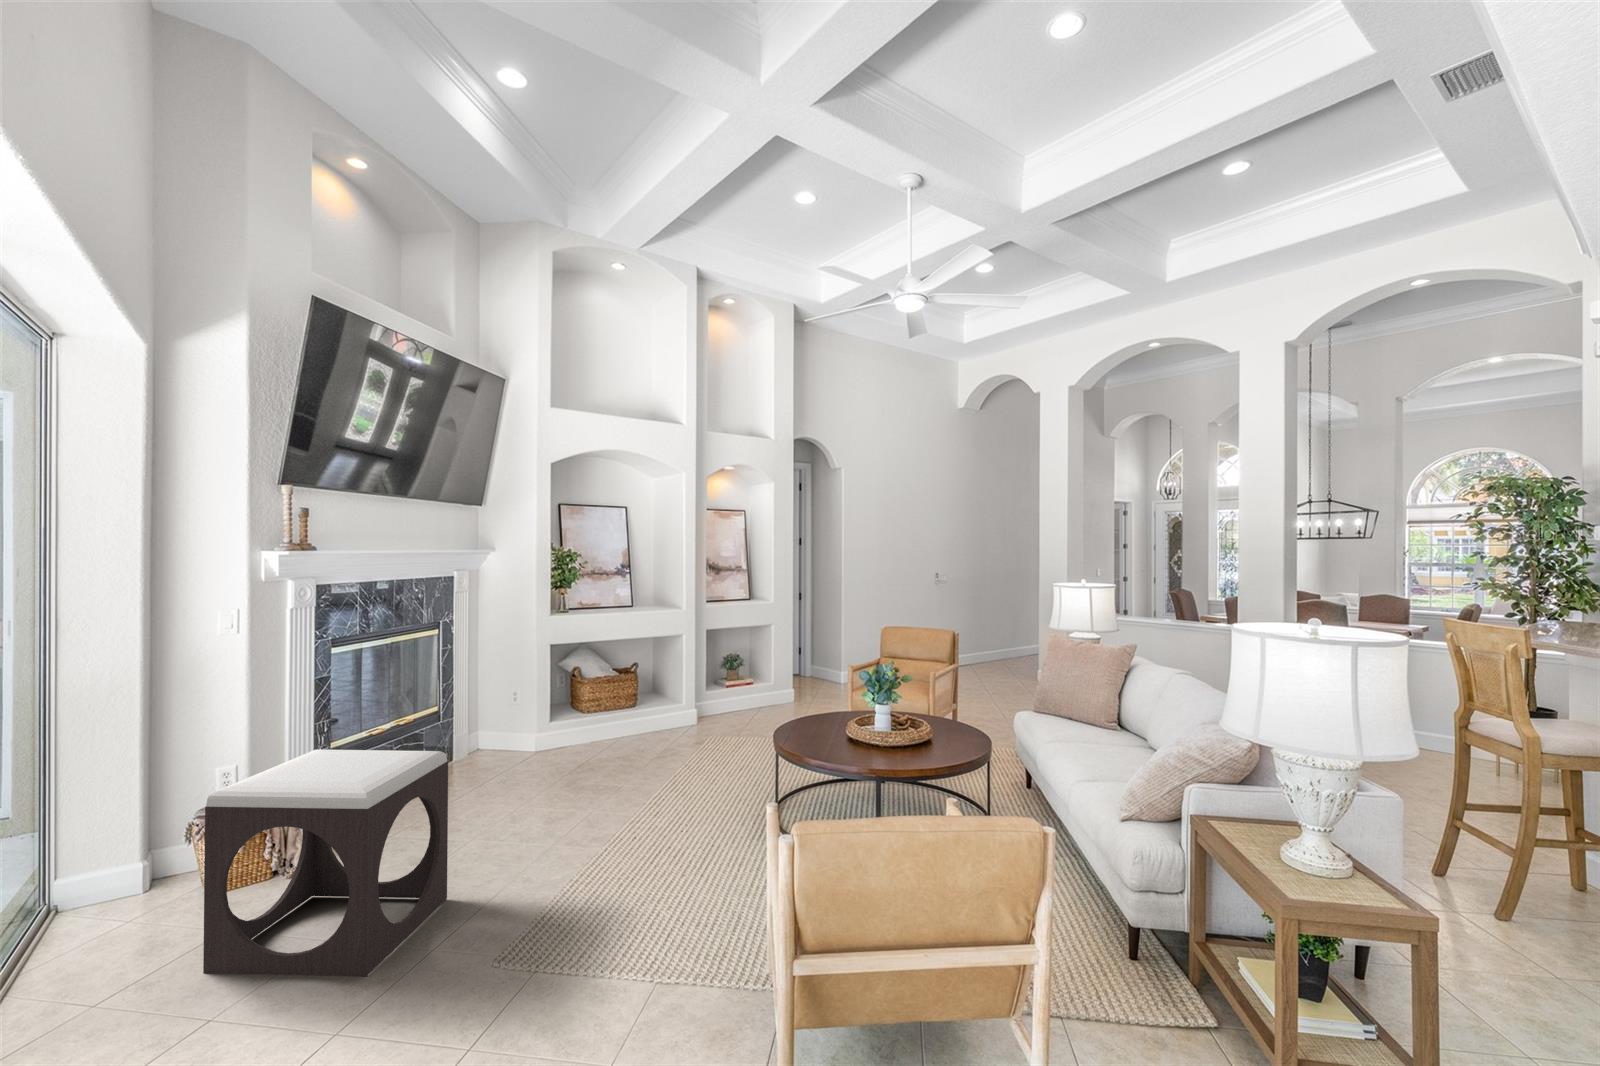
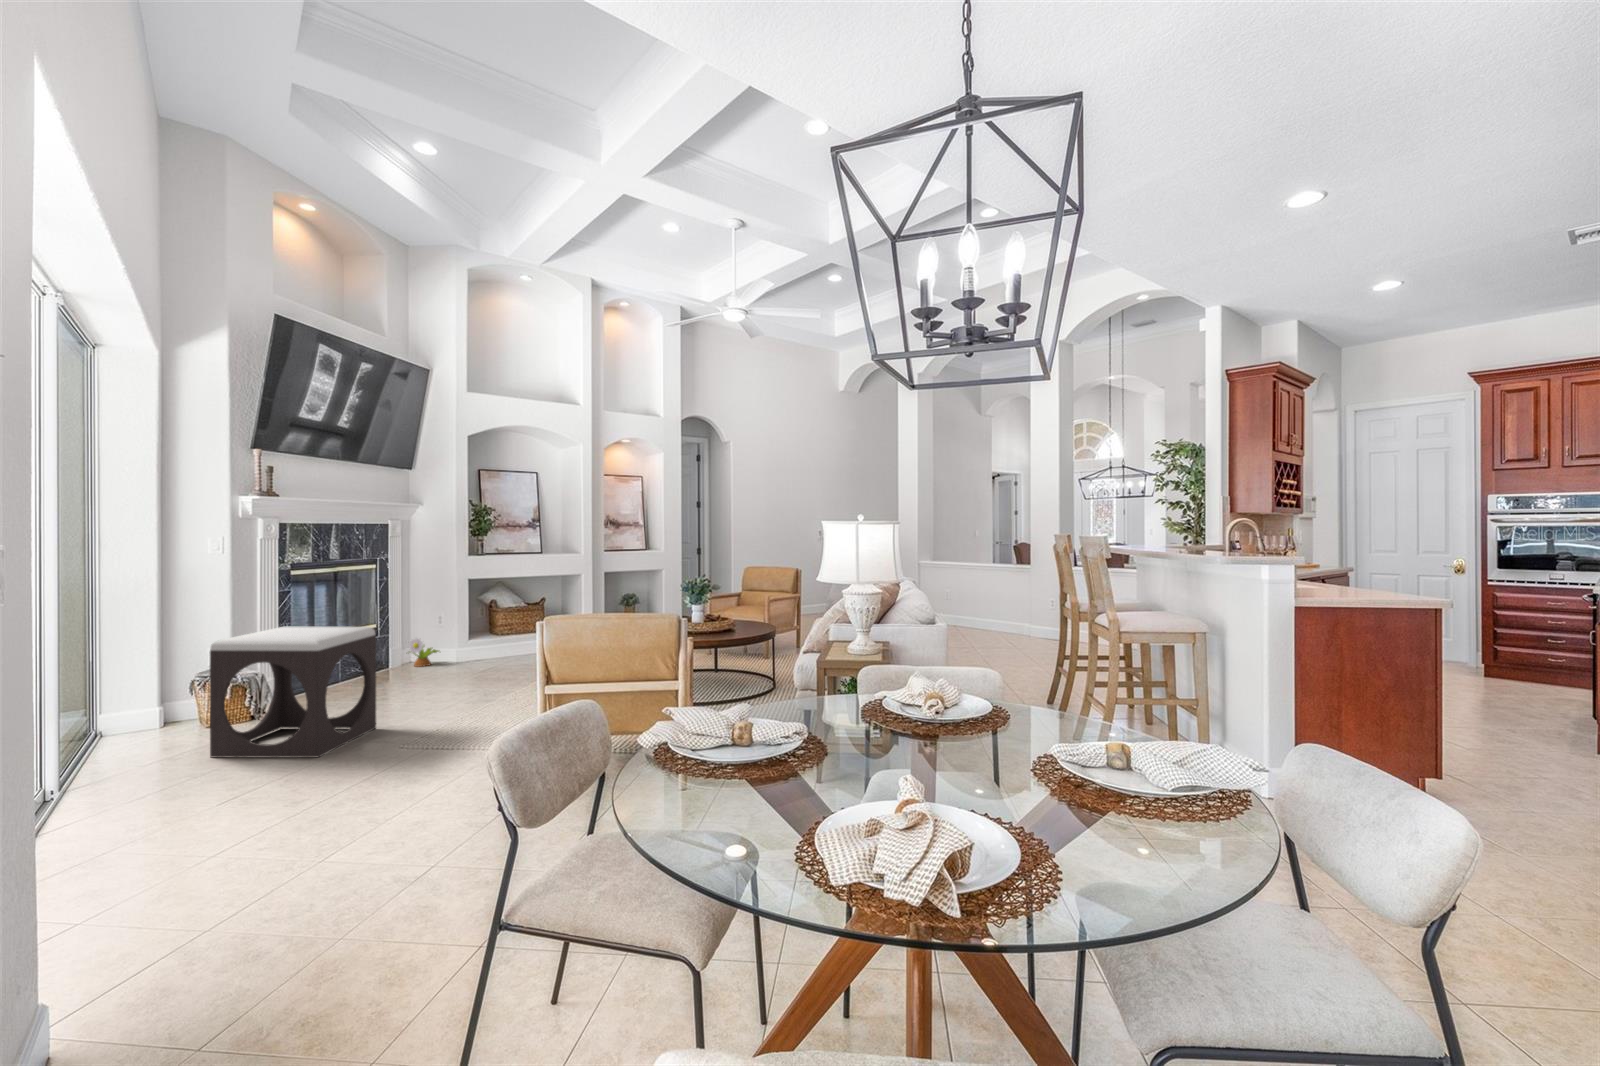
decorative plant: none [472,722,516,761] -> present [409,638,439,667]

